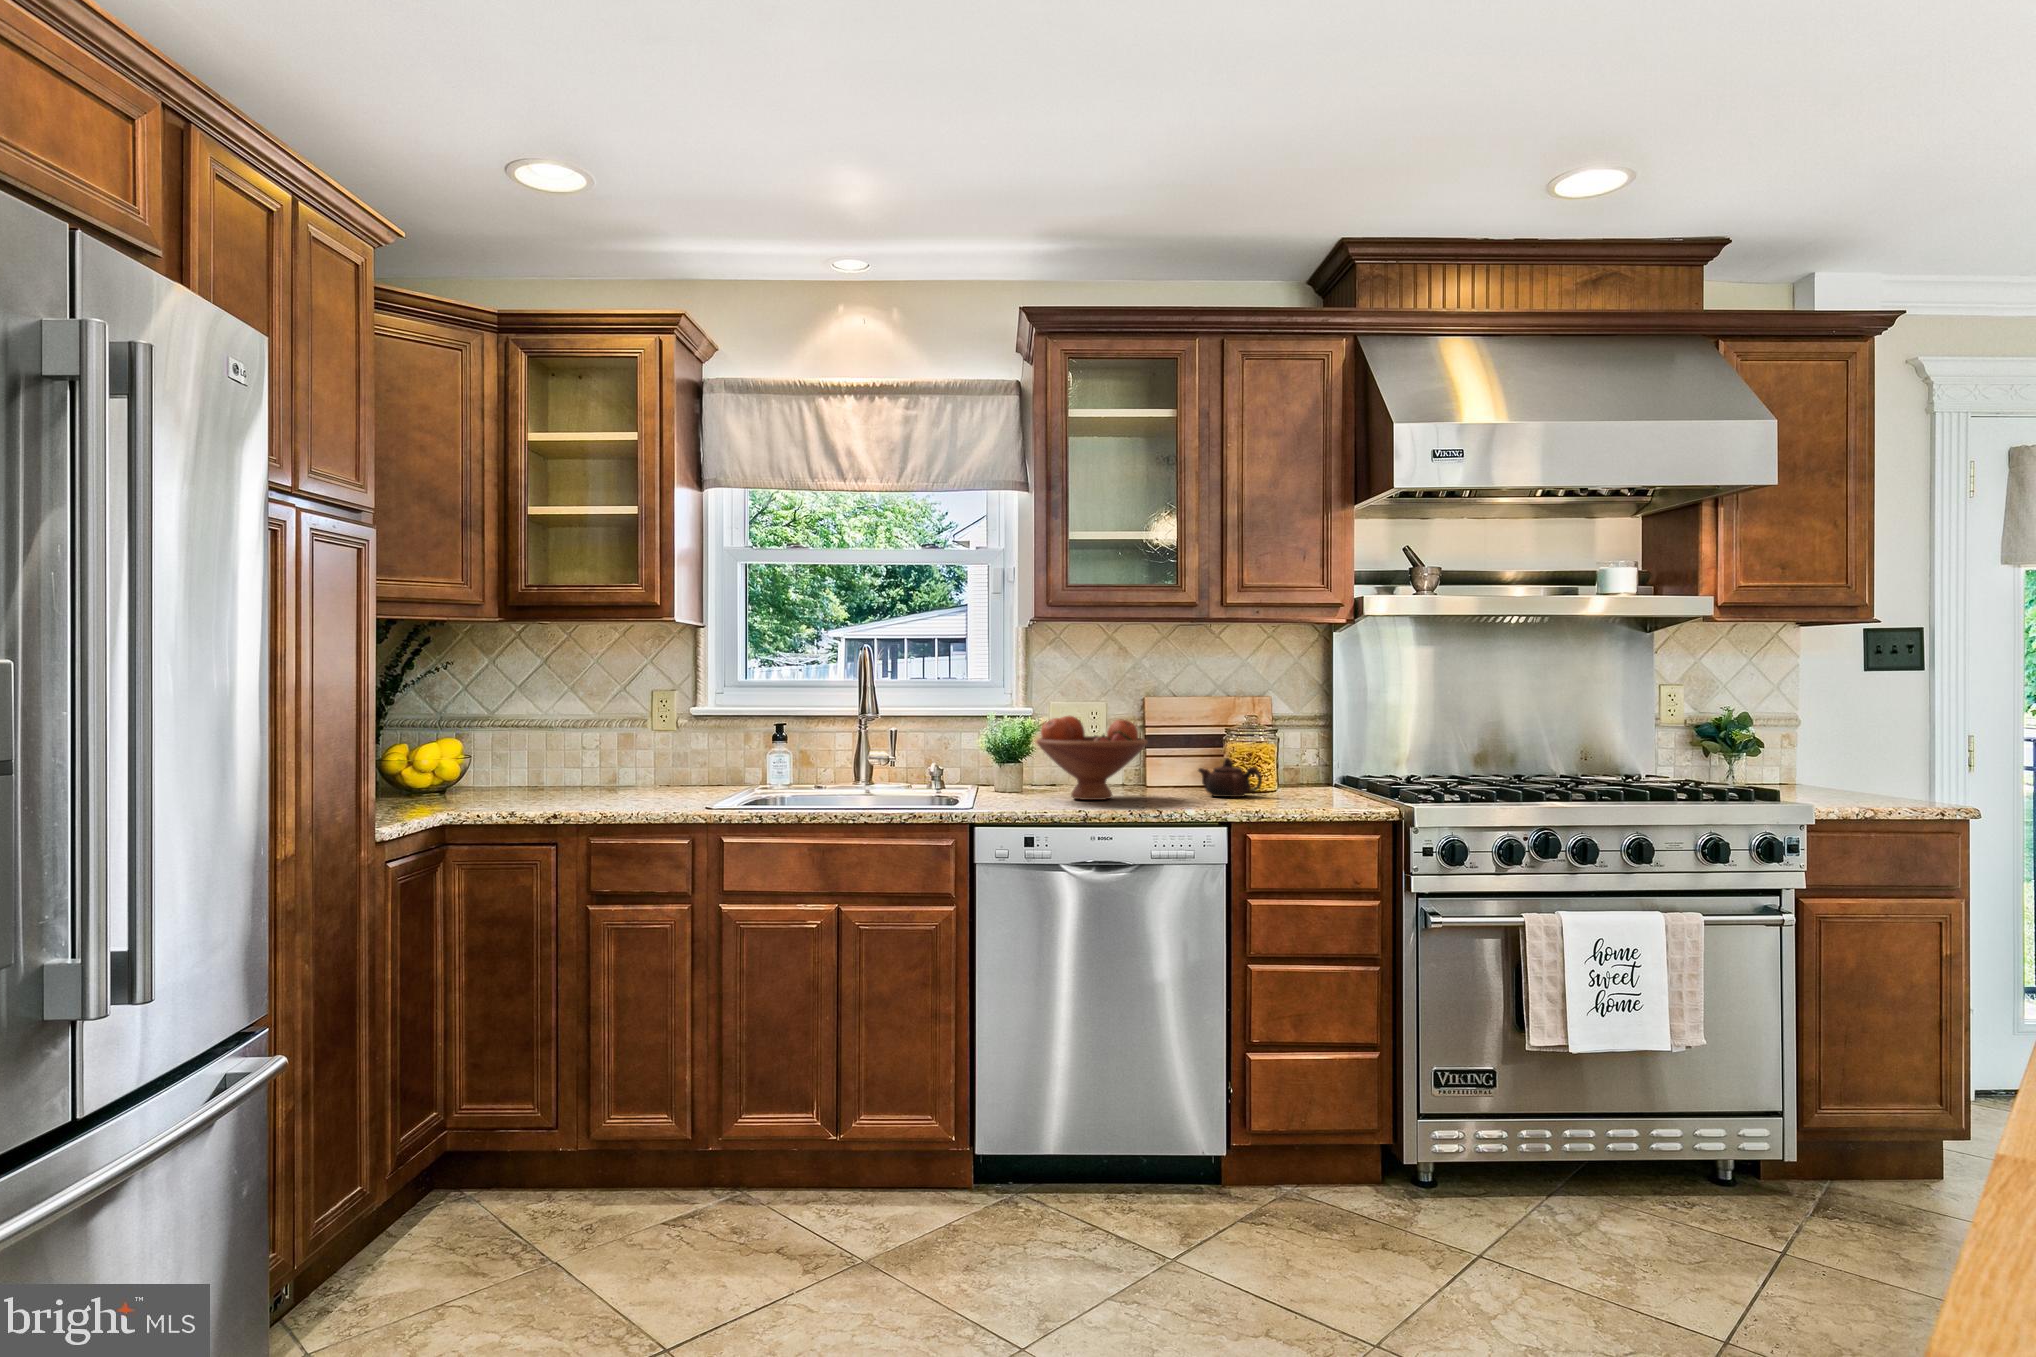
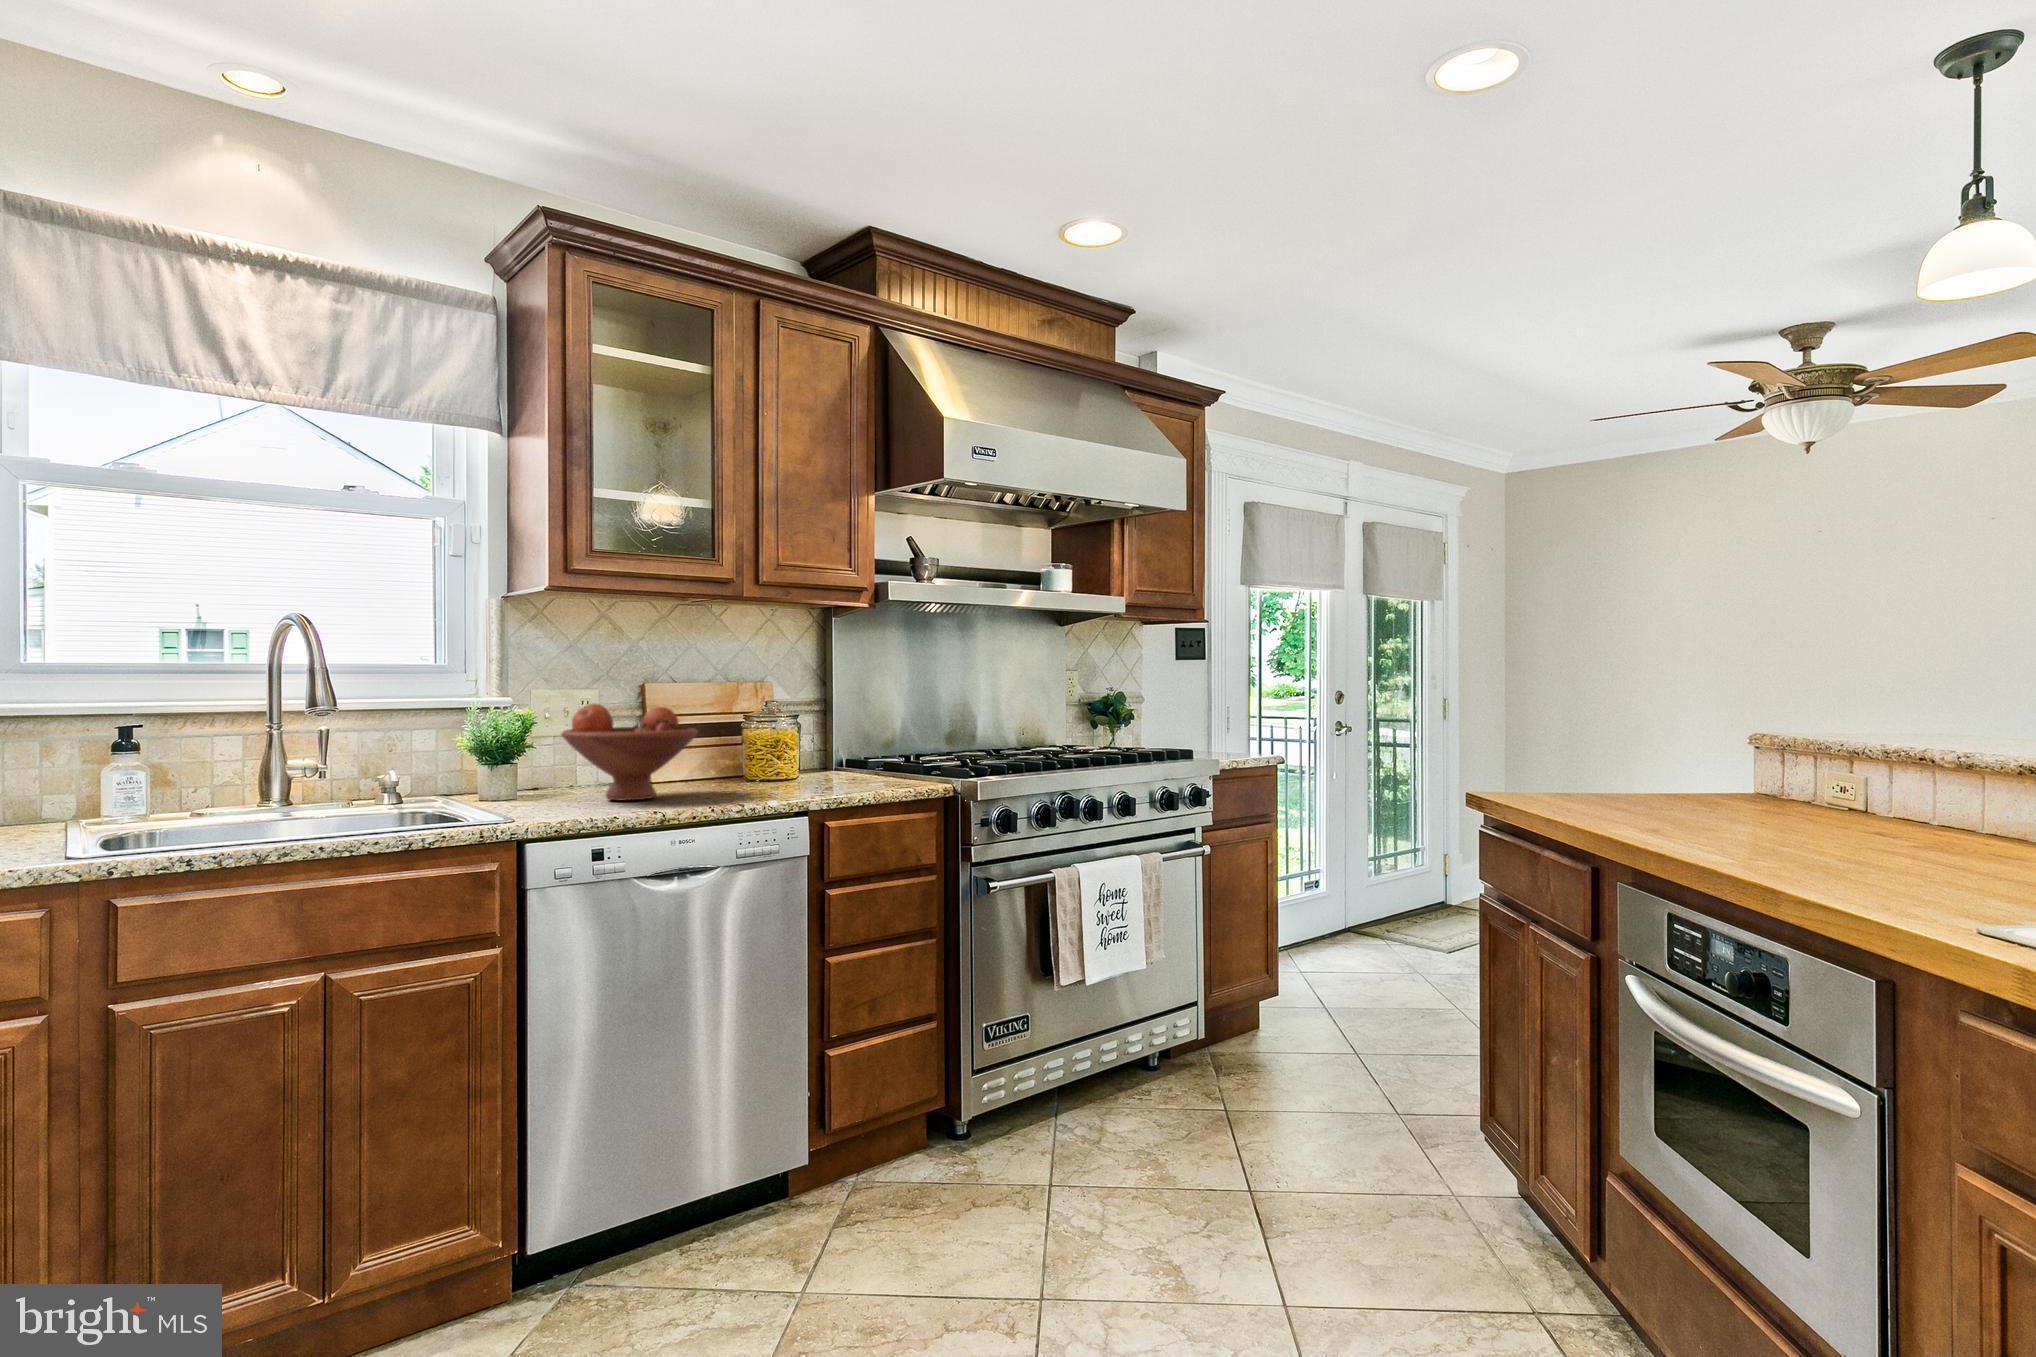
teapot: present [1198,758,1262,797] -> none [737,745,809,787]

